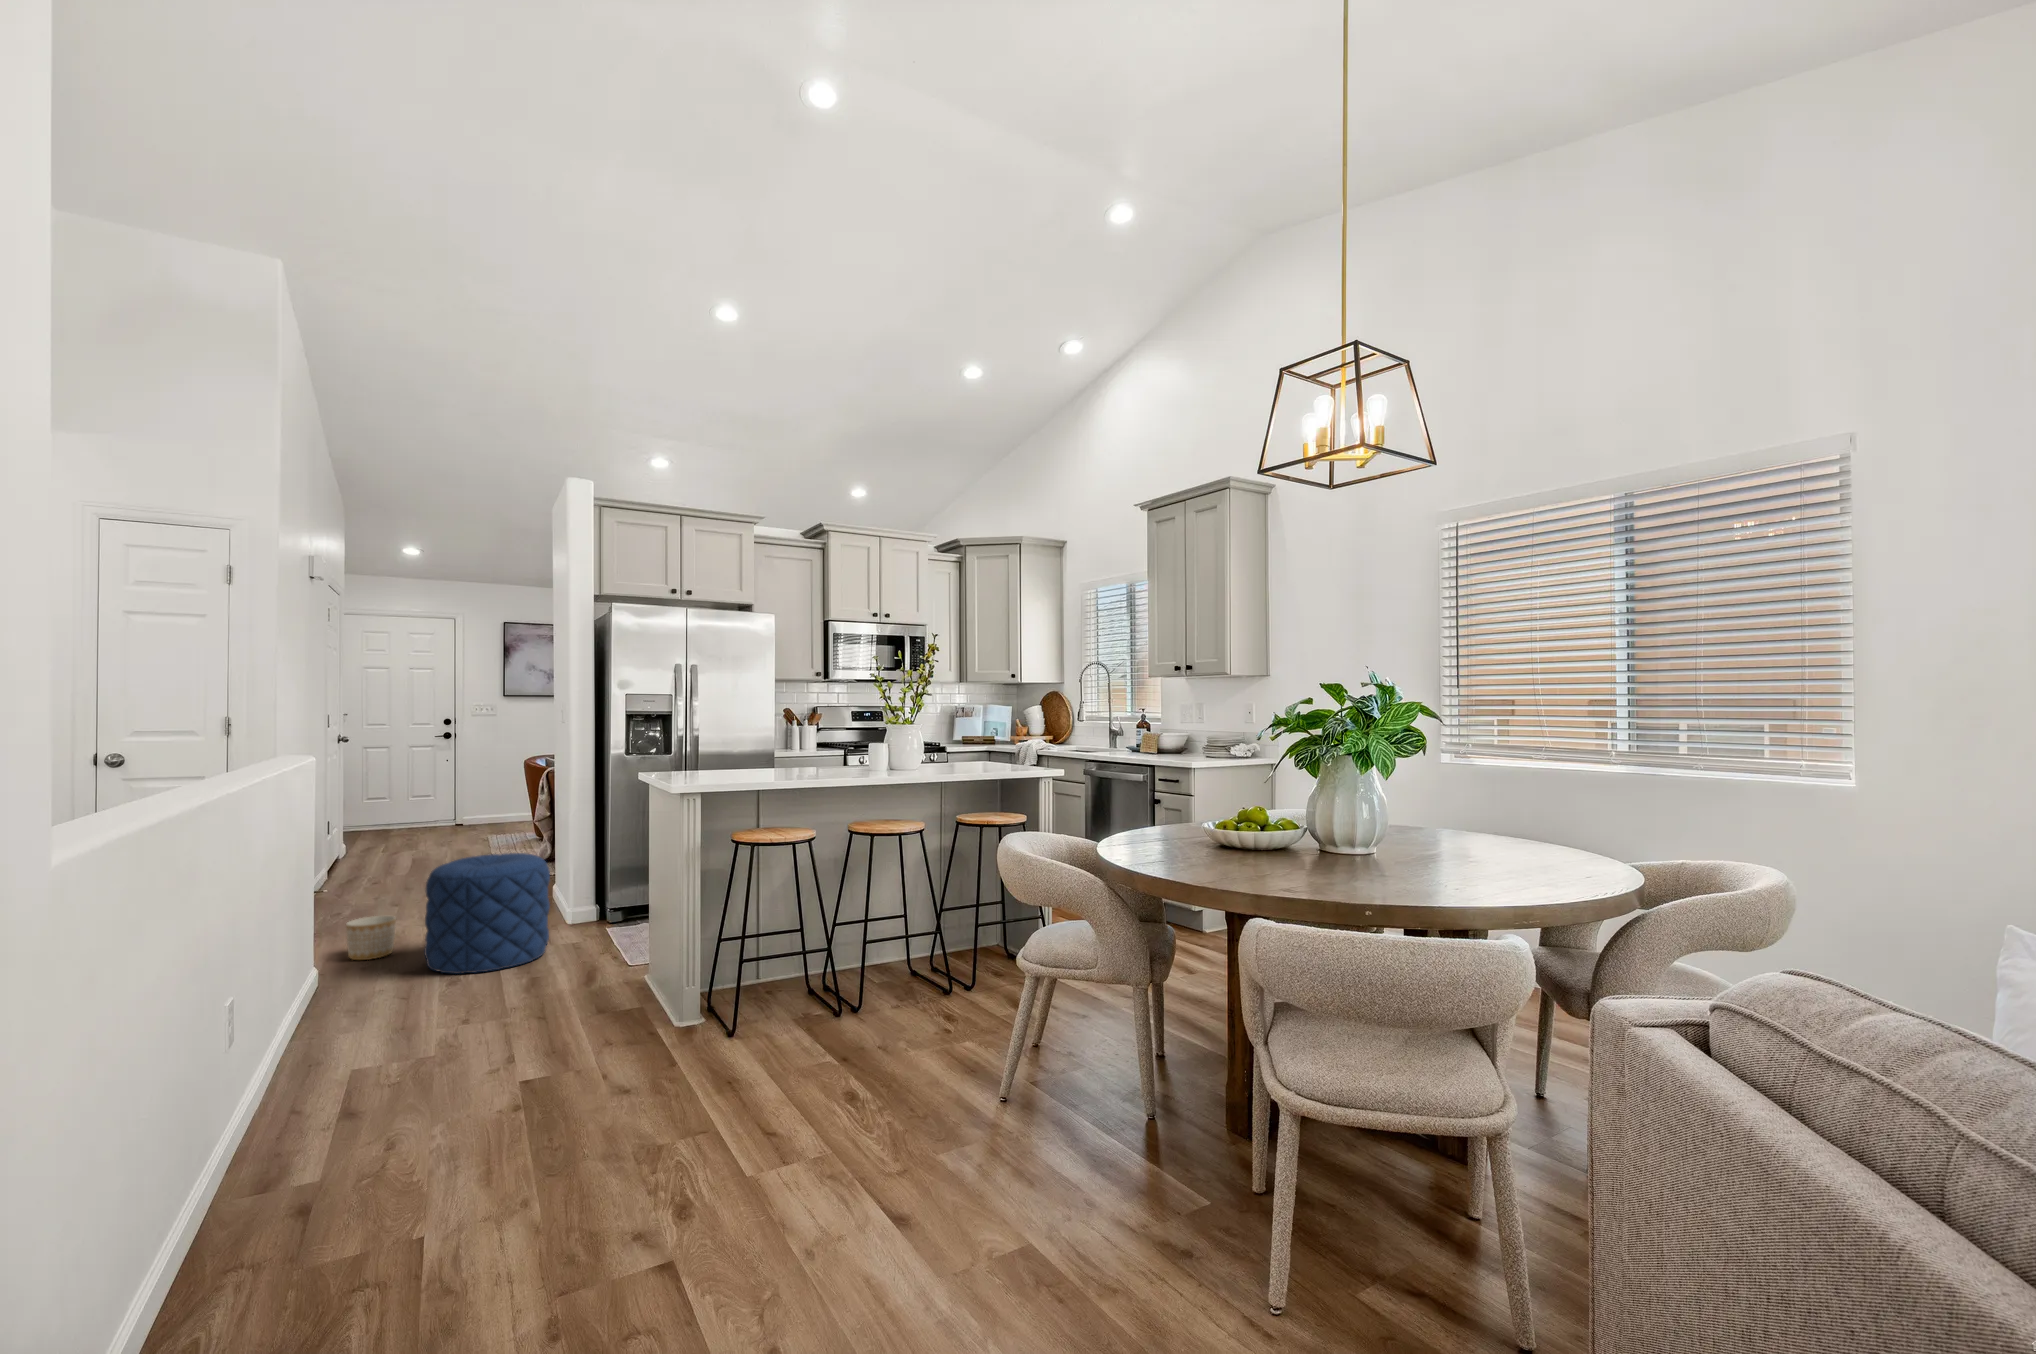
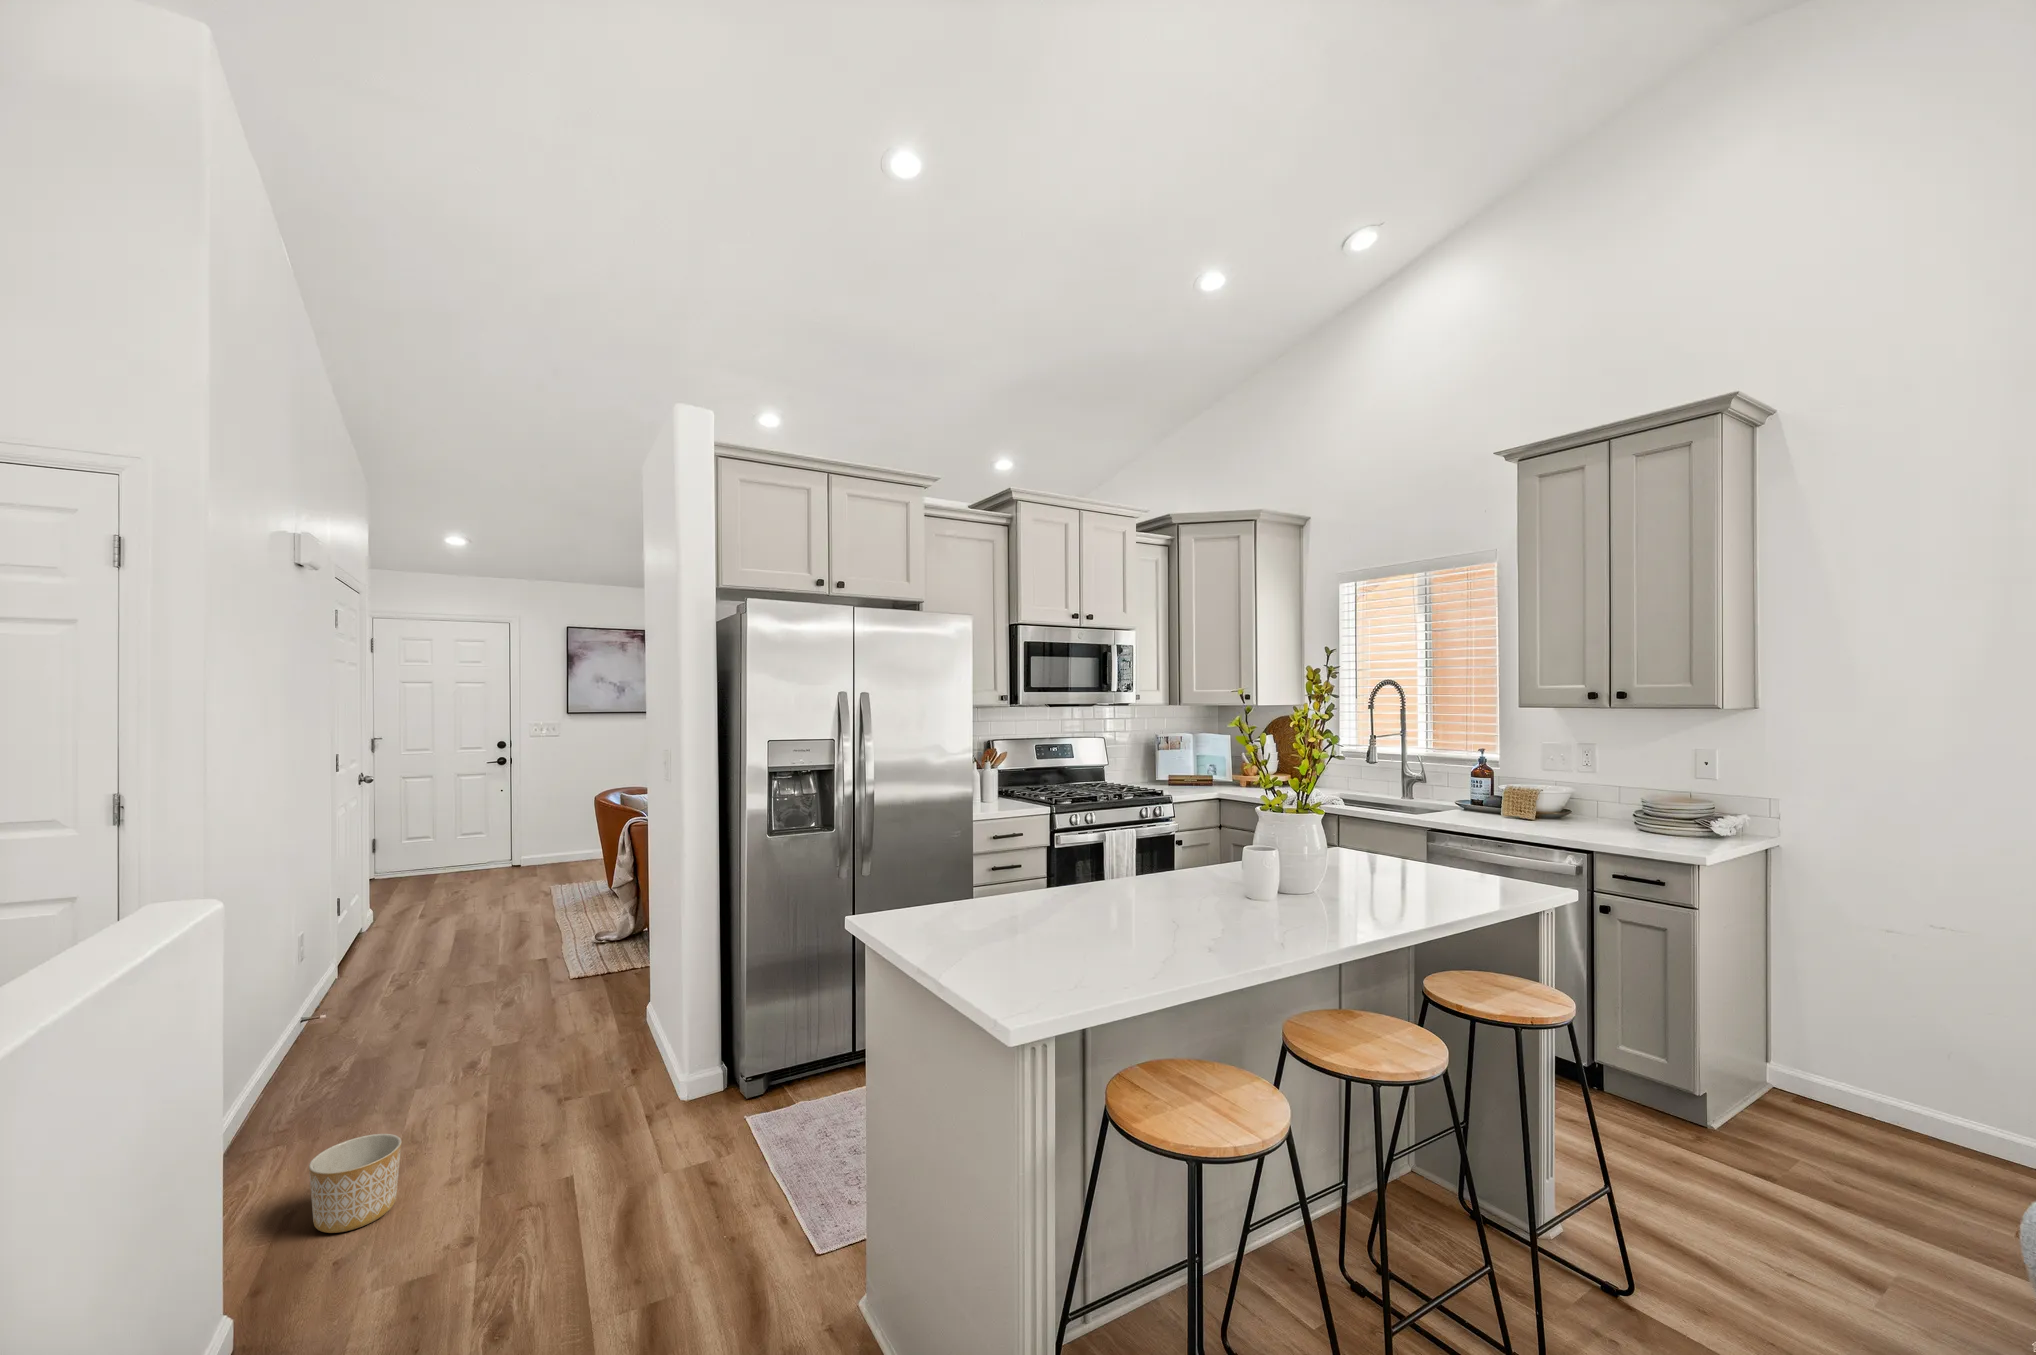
pouf: present [424,853,550,974] -> none [446,1025,668,1294]

